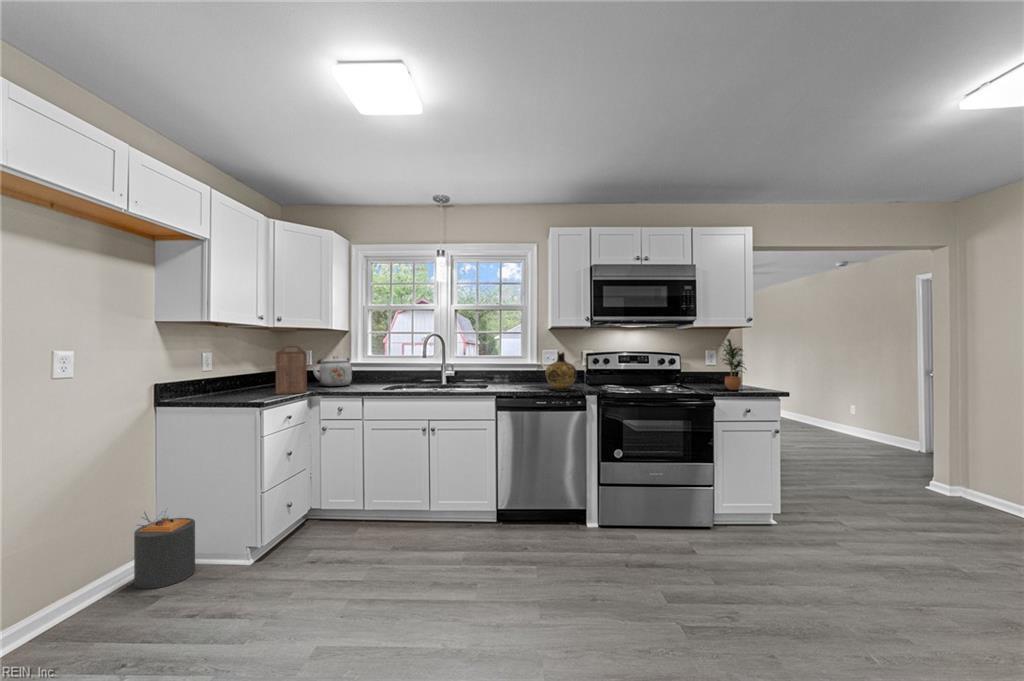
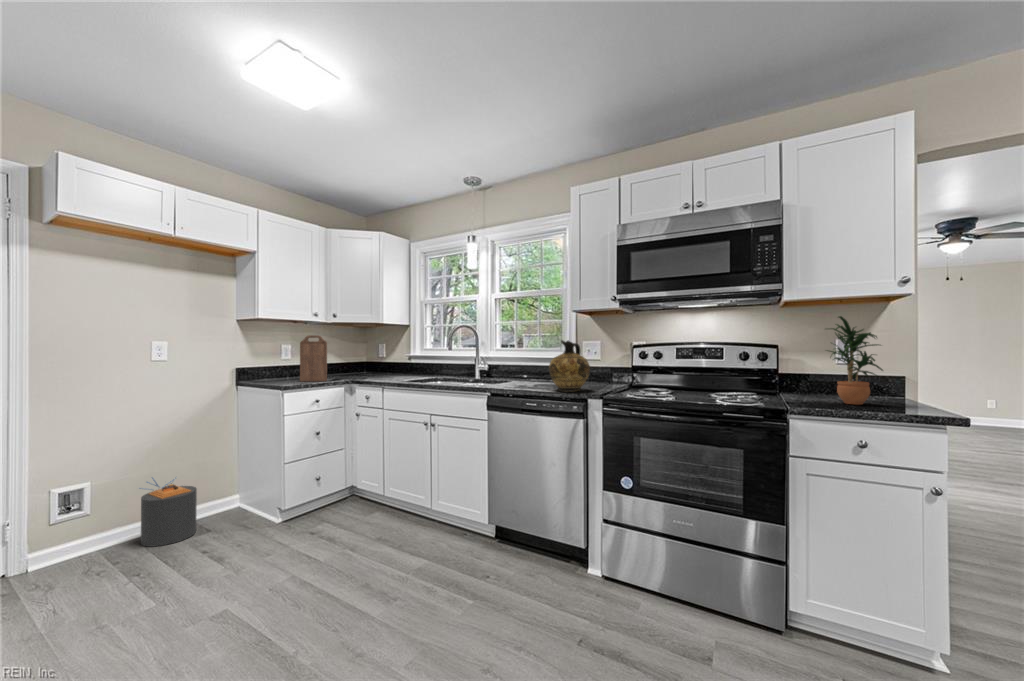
kettle: present [313,356,352,387] -> none [355,347,394,377]

